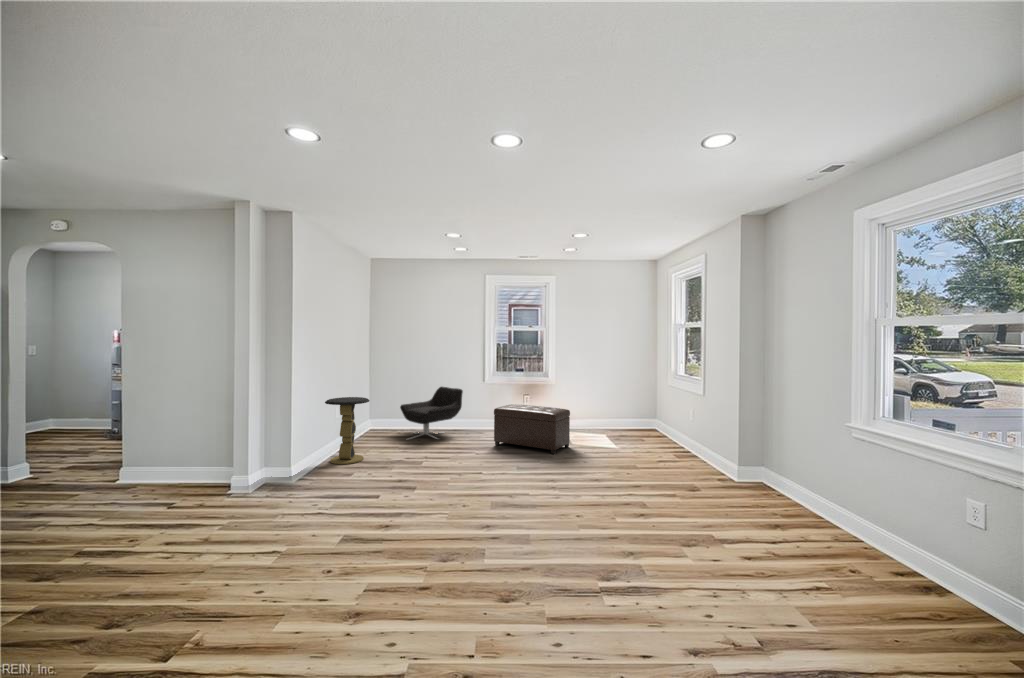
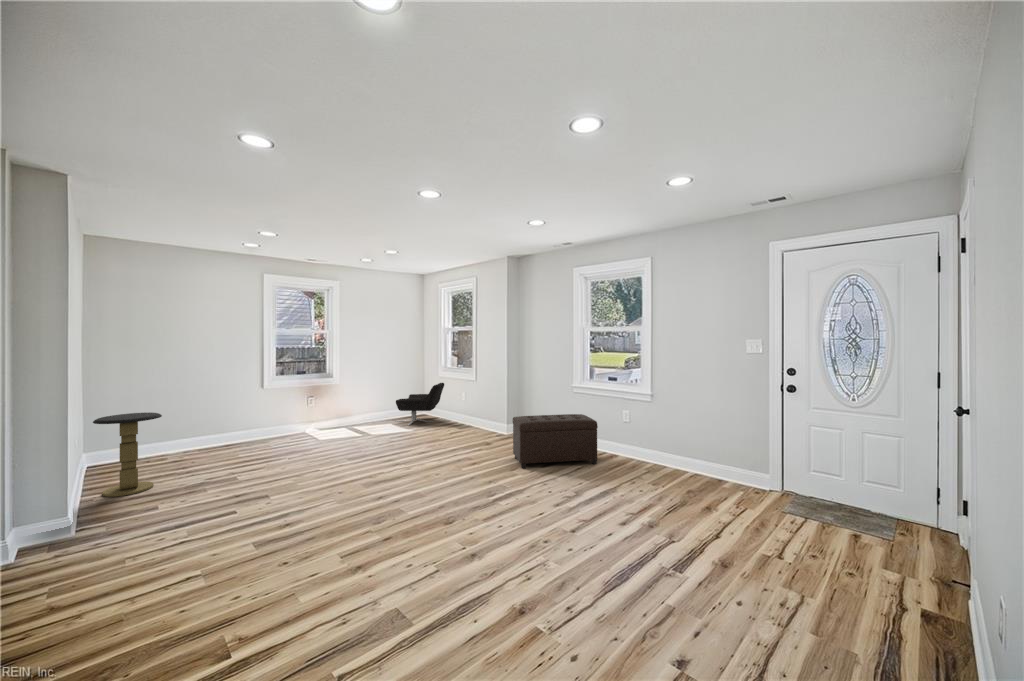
lounge chair: present [400,387,463,439] -> present [395,383,444,425]
ottoman: present [494,404,570,454] -> present [513,414,598,468]

